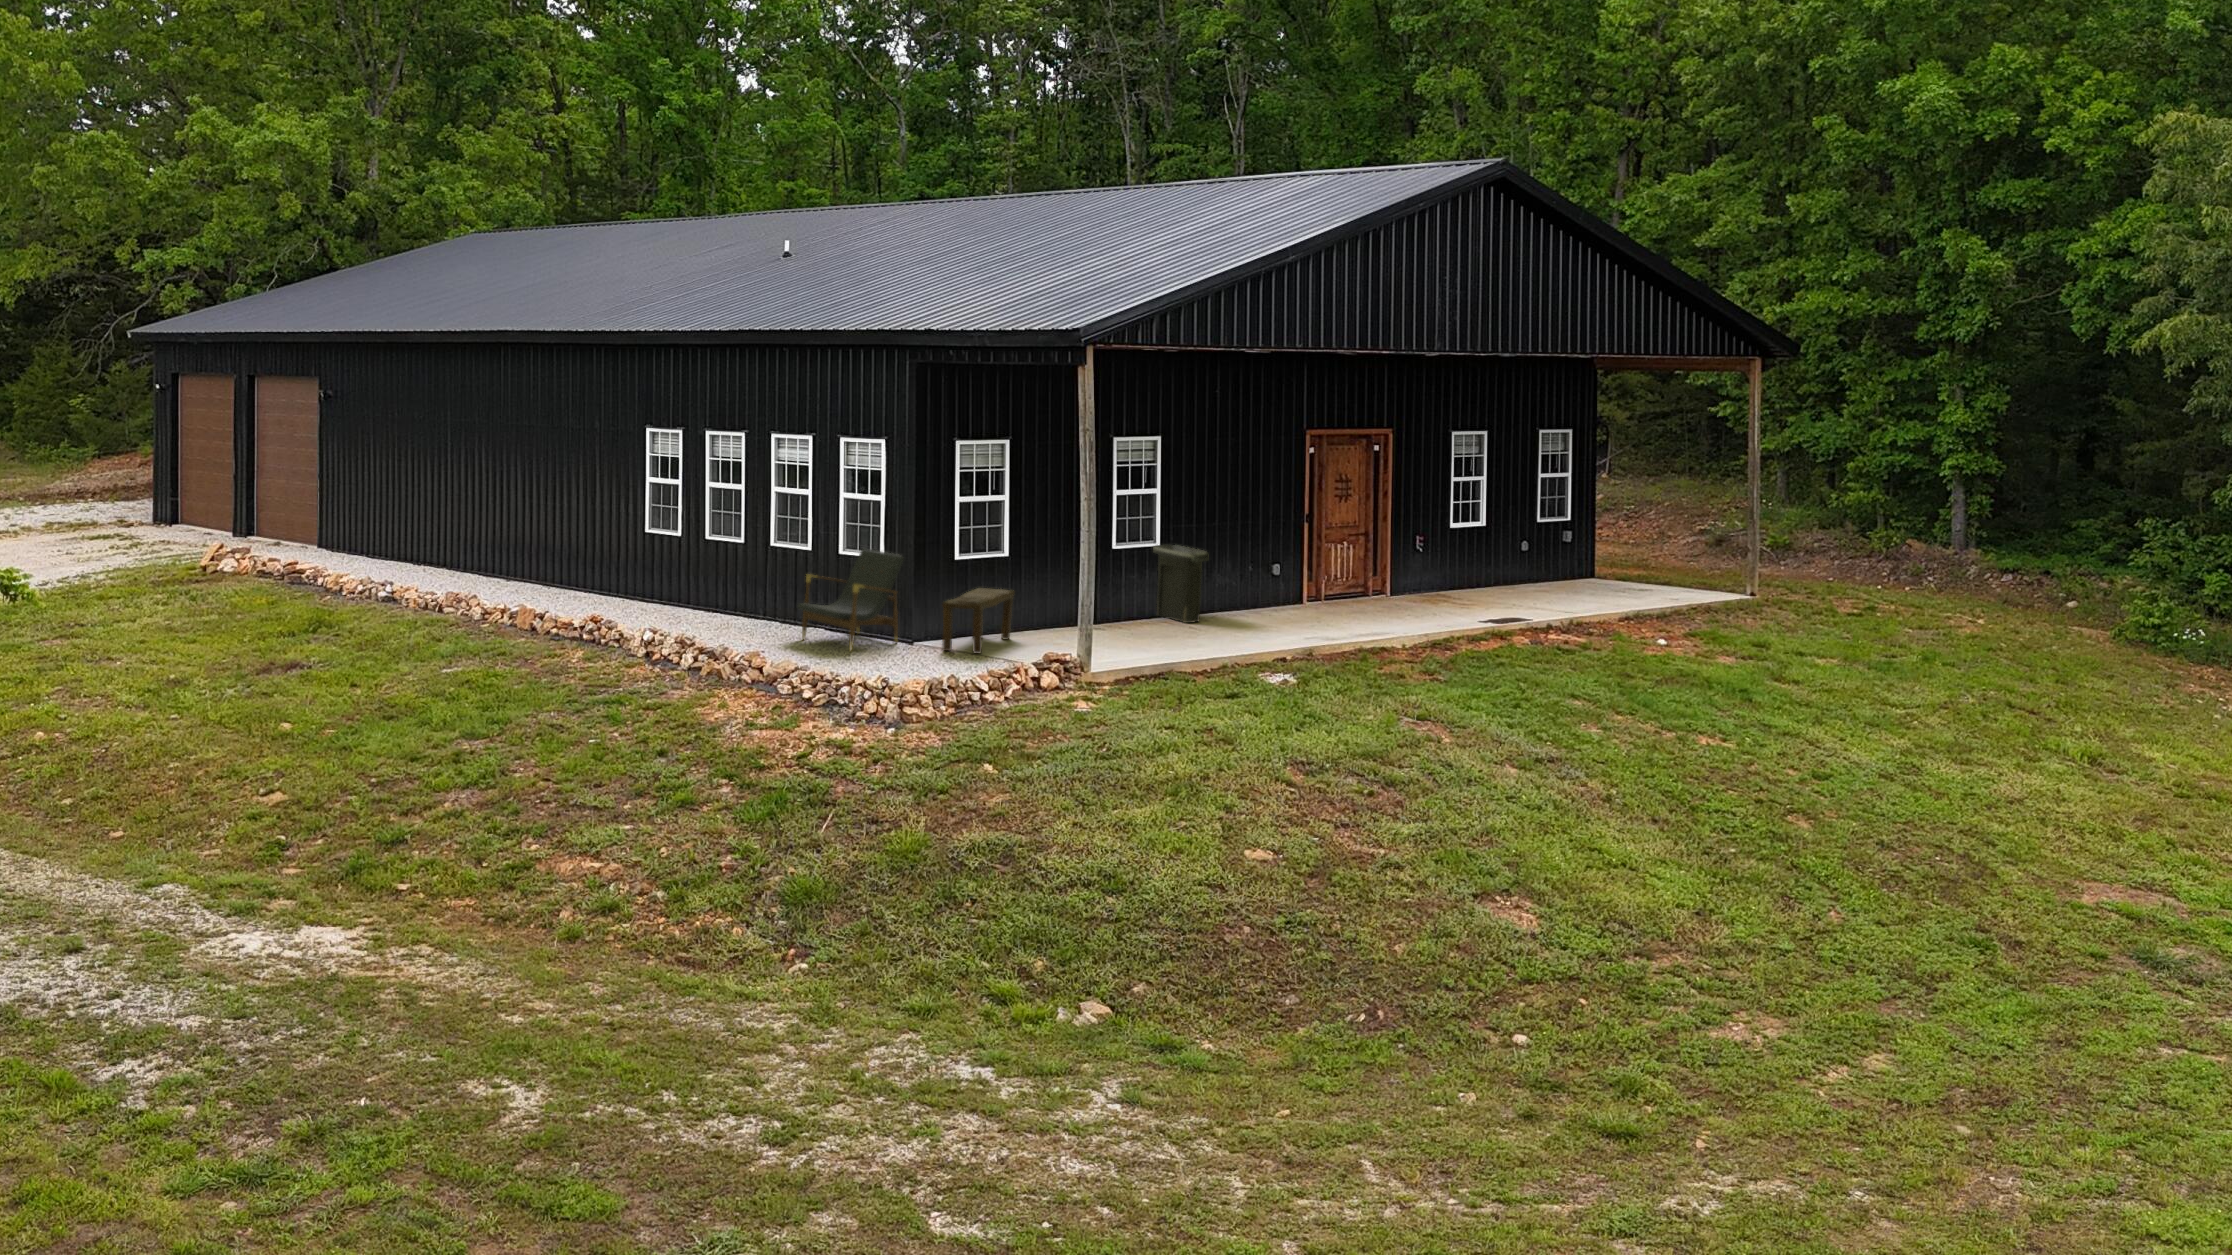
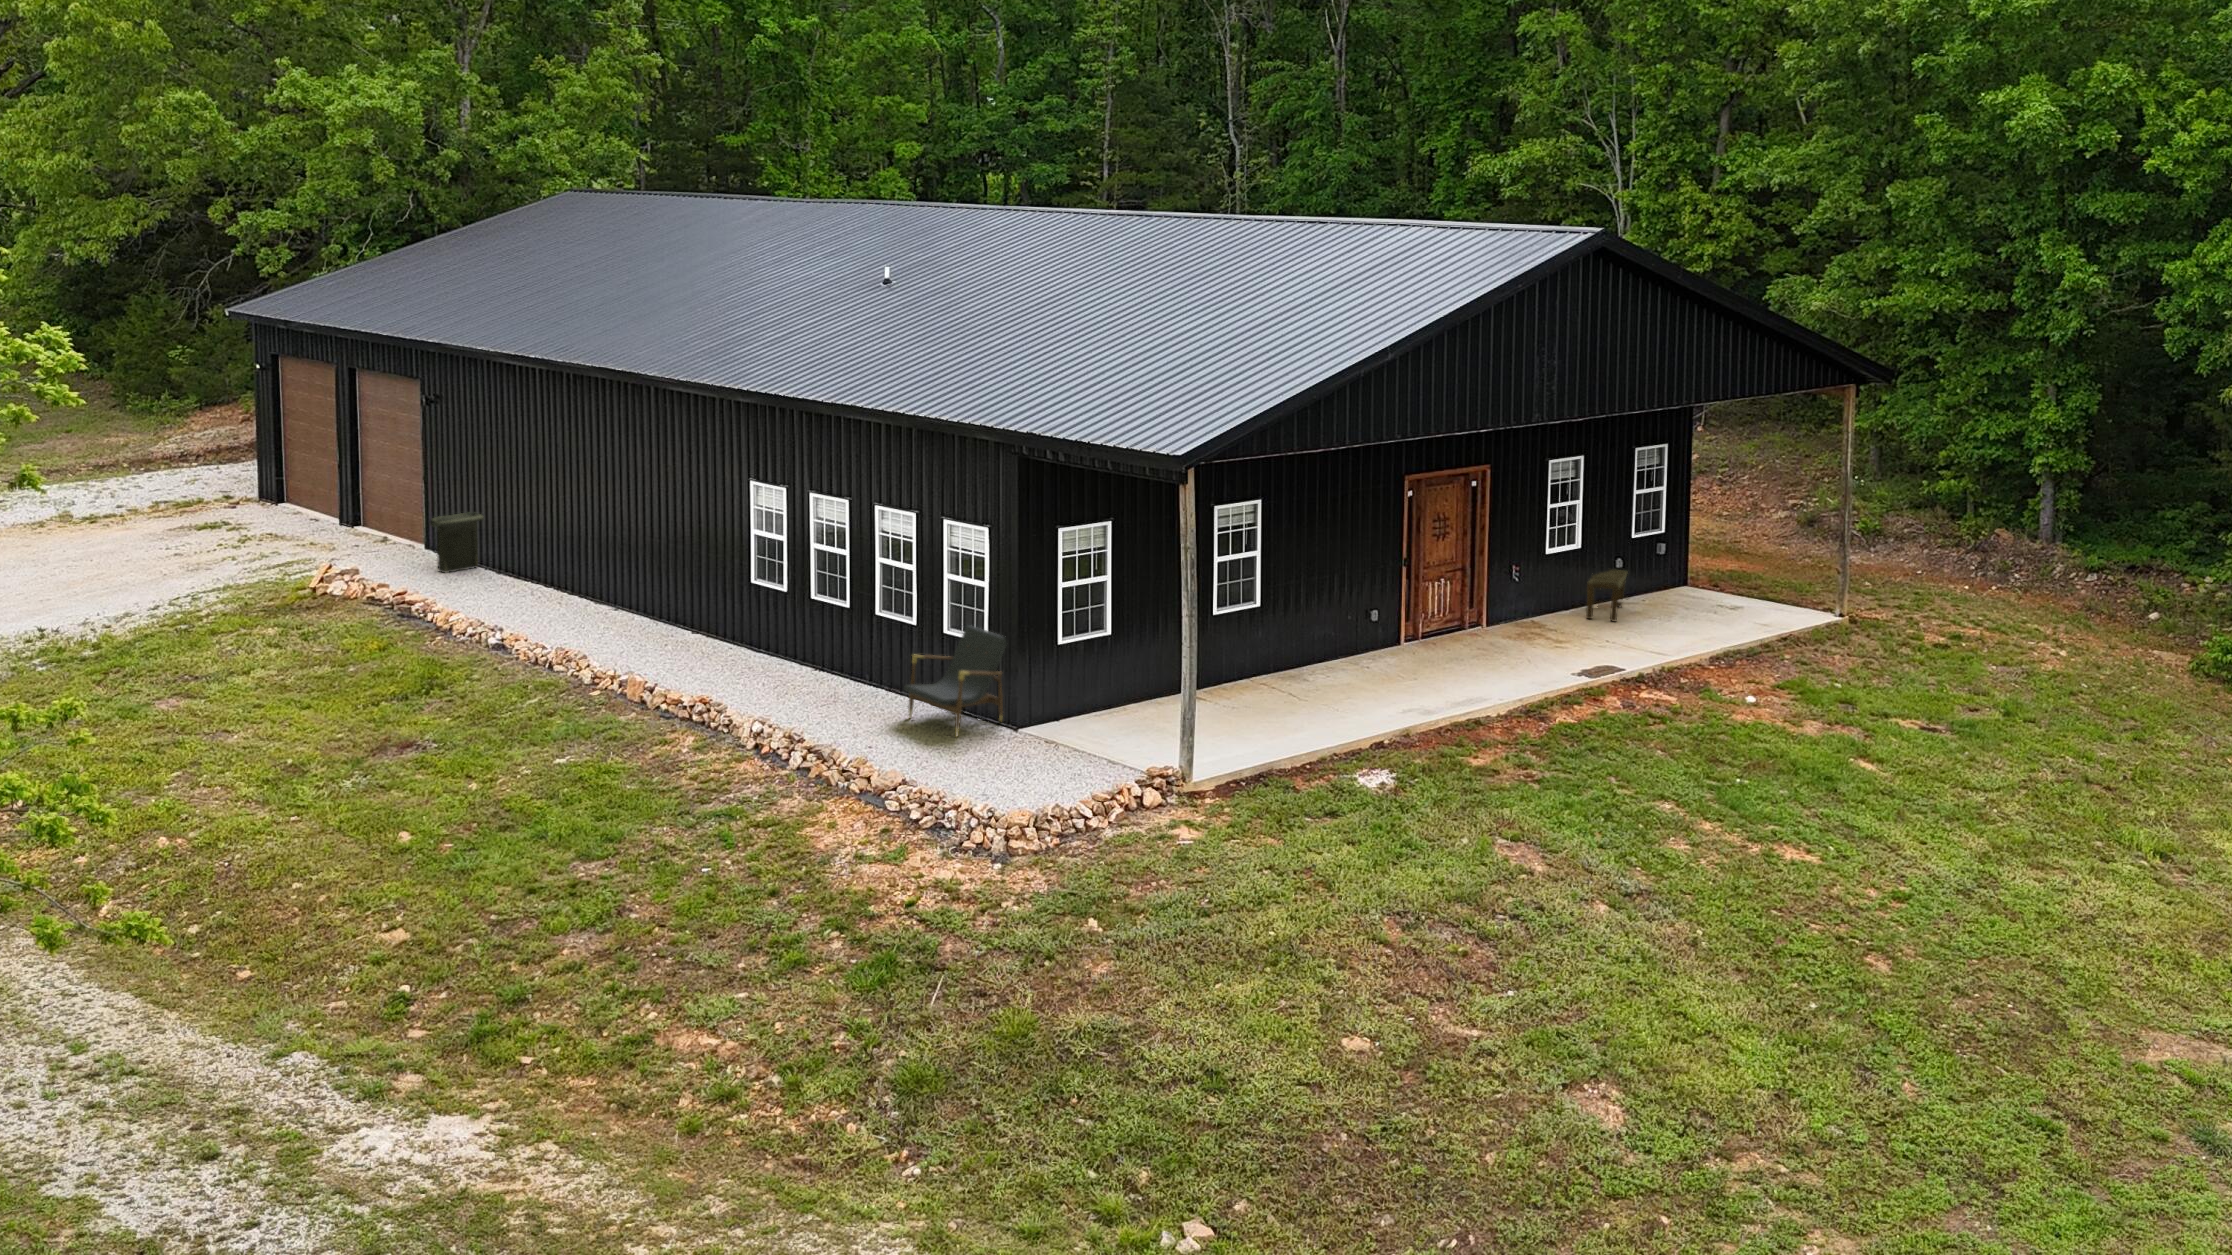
trash can: present [1153,545,1208,623] -> present [430,512,484,573]
bench: present [942,588,1015,653] -> present [1586,570,1627,621]

